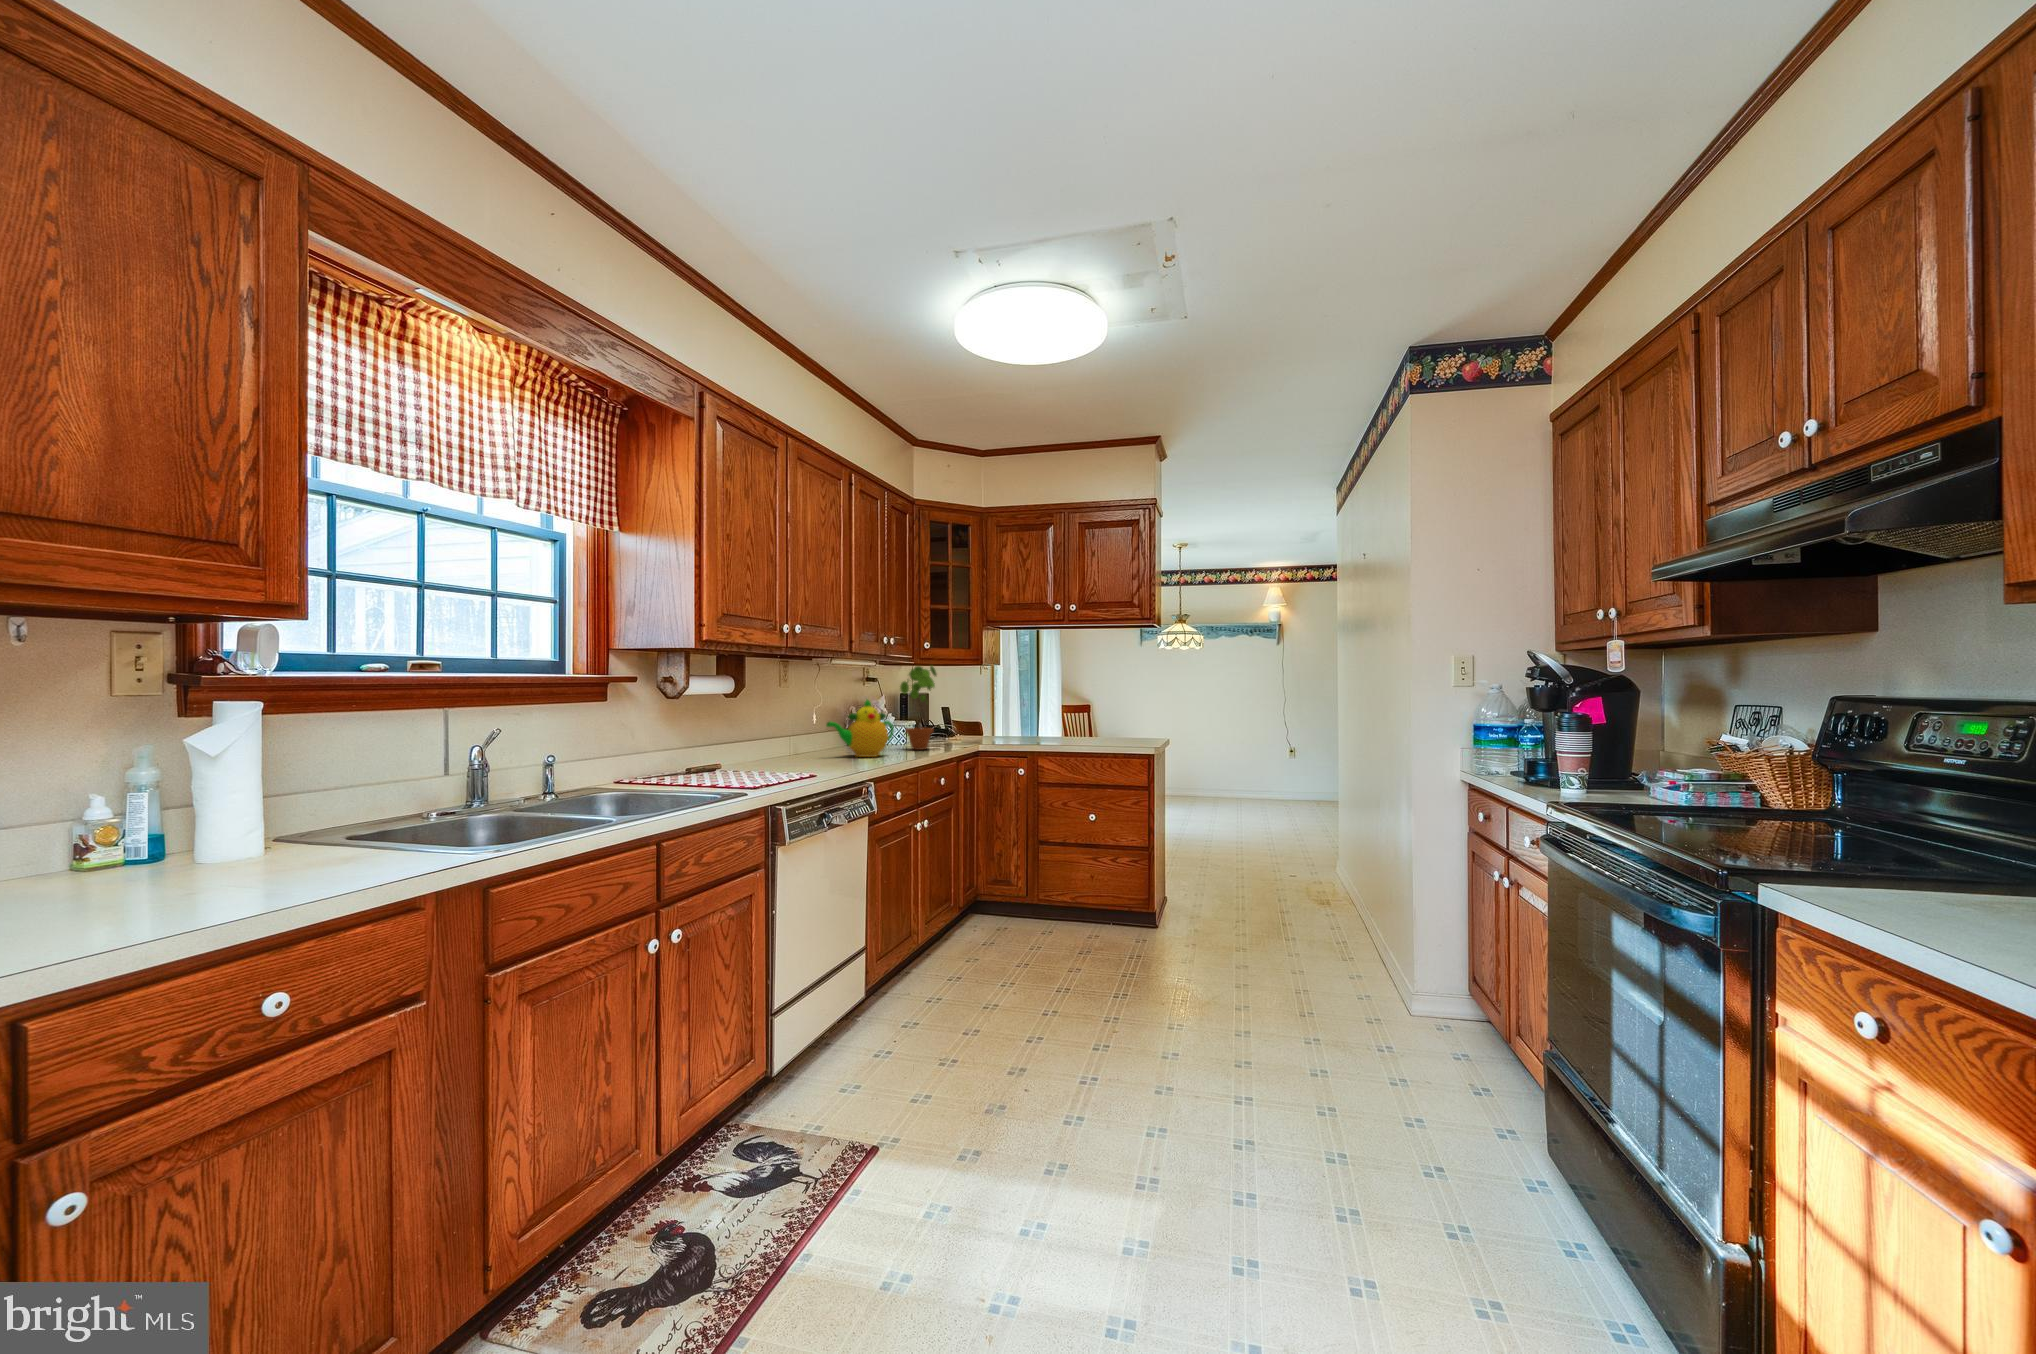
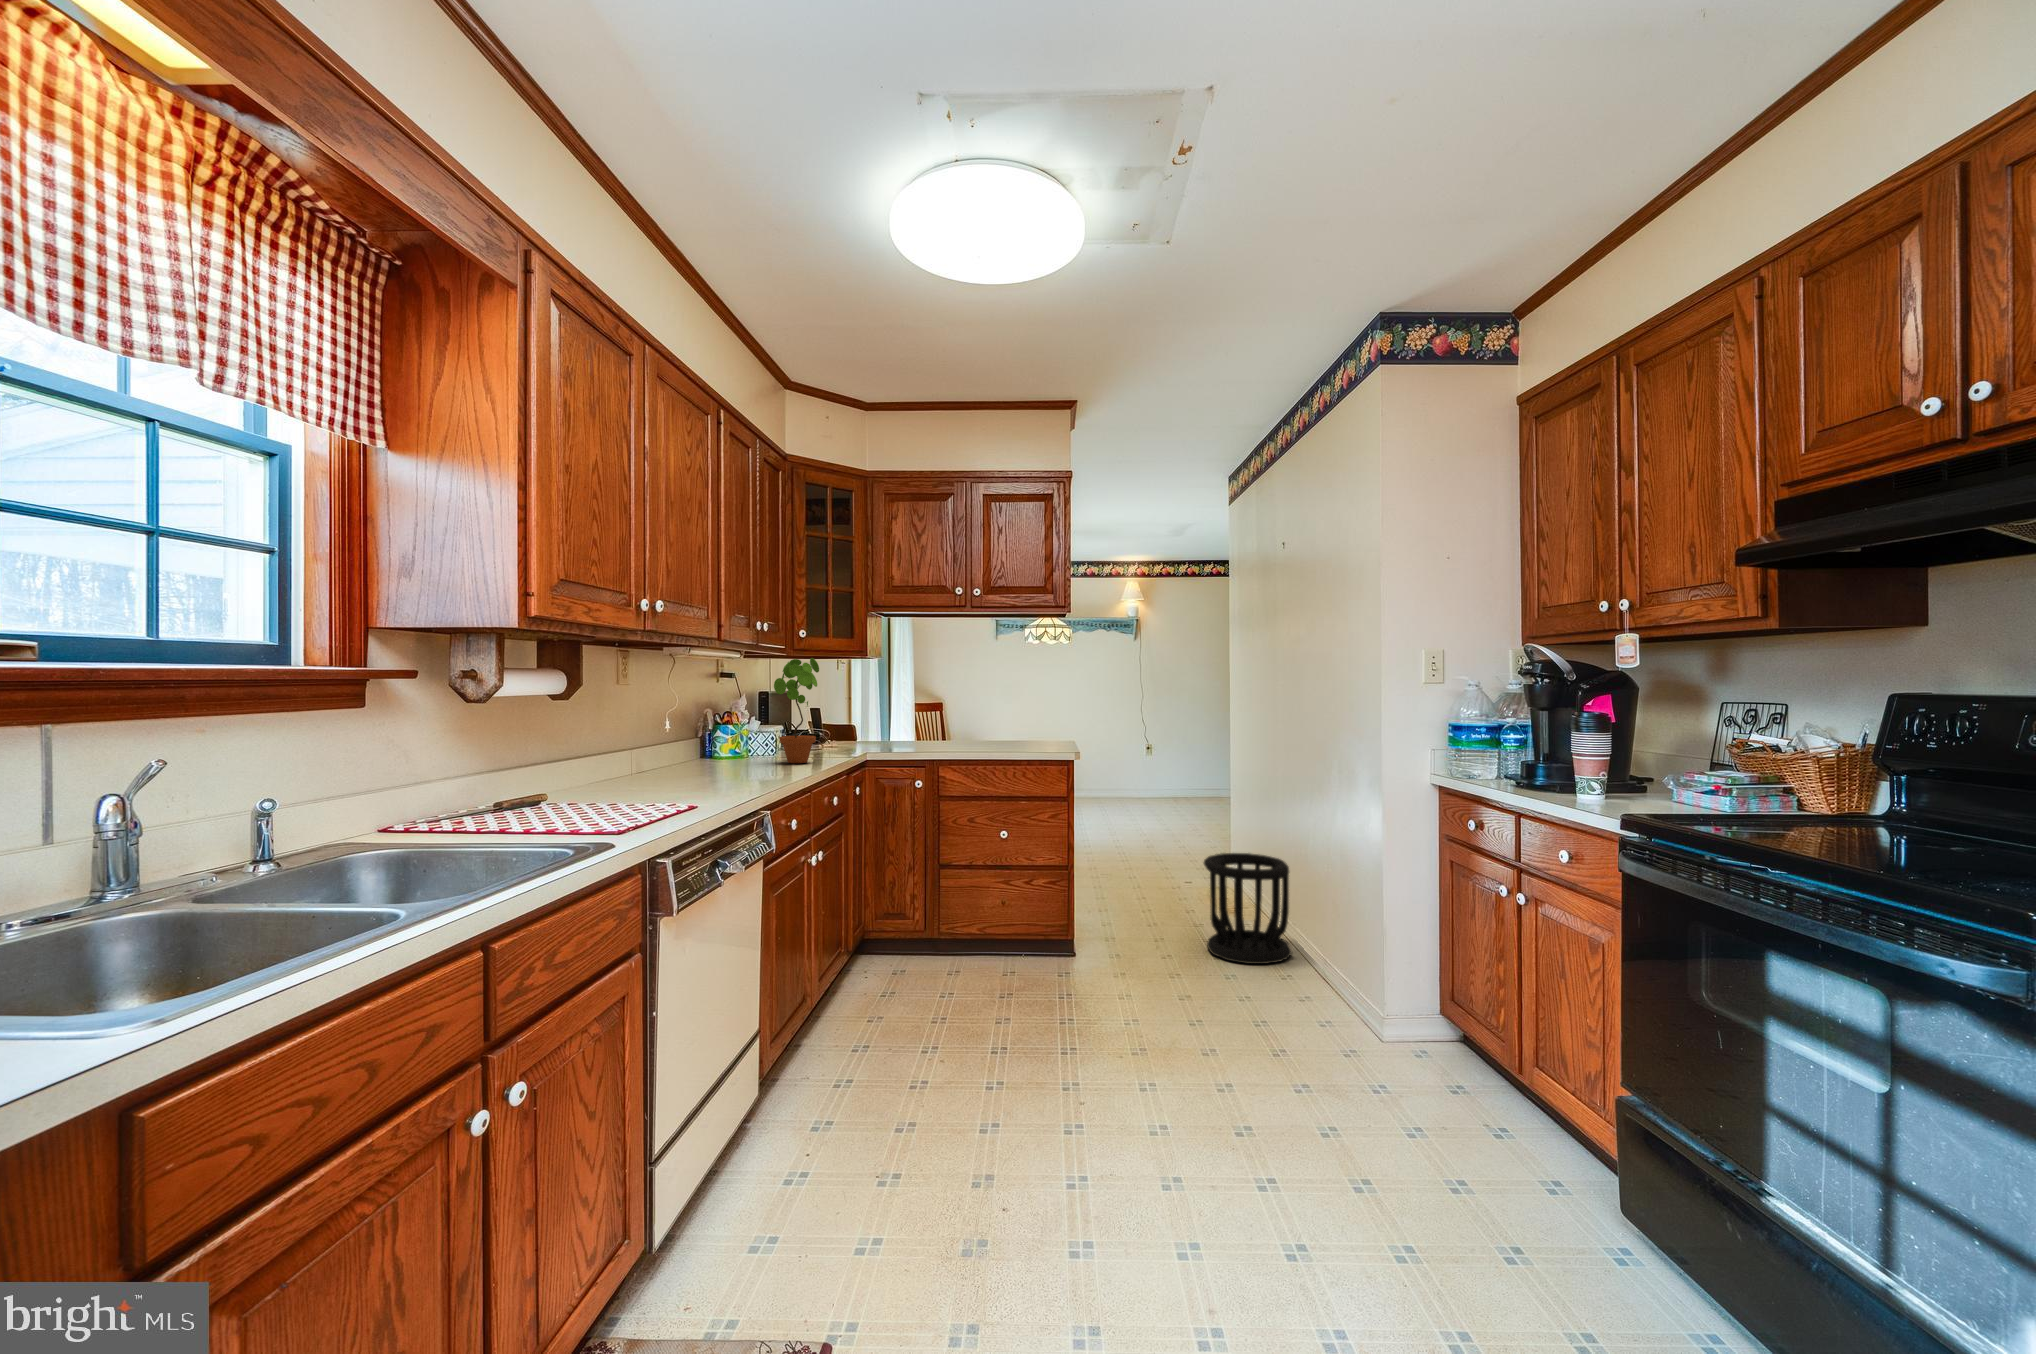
teapot: present [826,700,894,757] -> none [684,699,772,776]
wastebasket: none [1278,842,1360,943] -> present [1204,853,1292,964]

